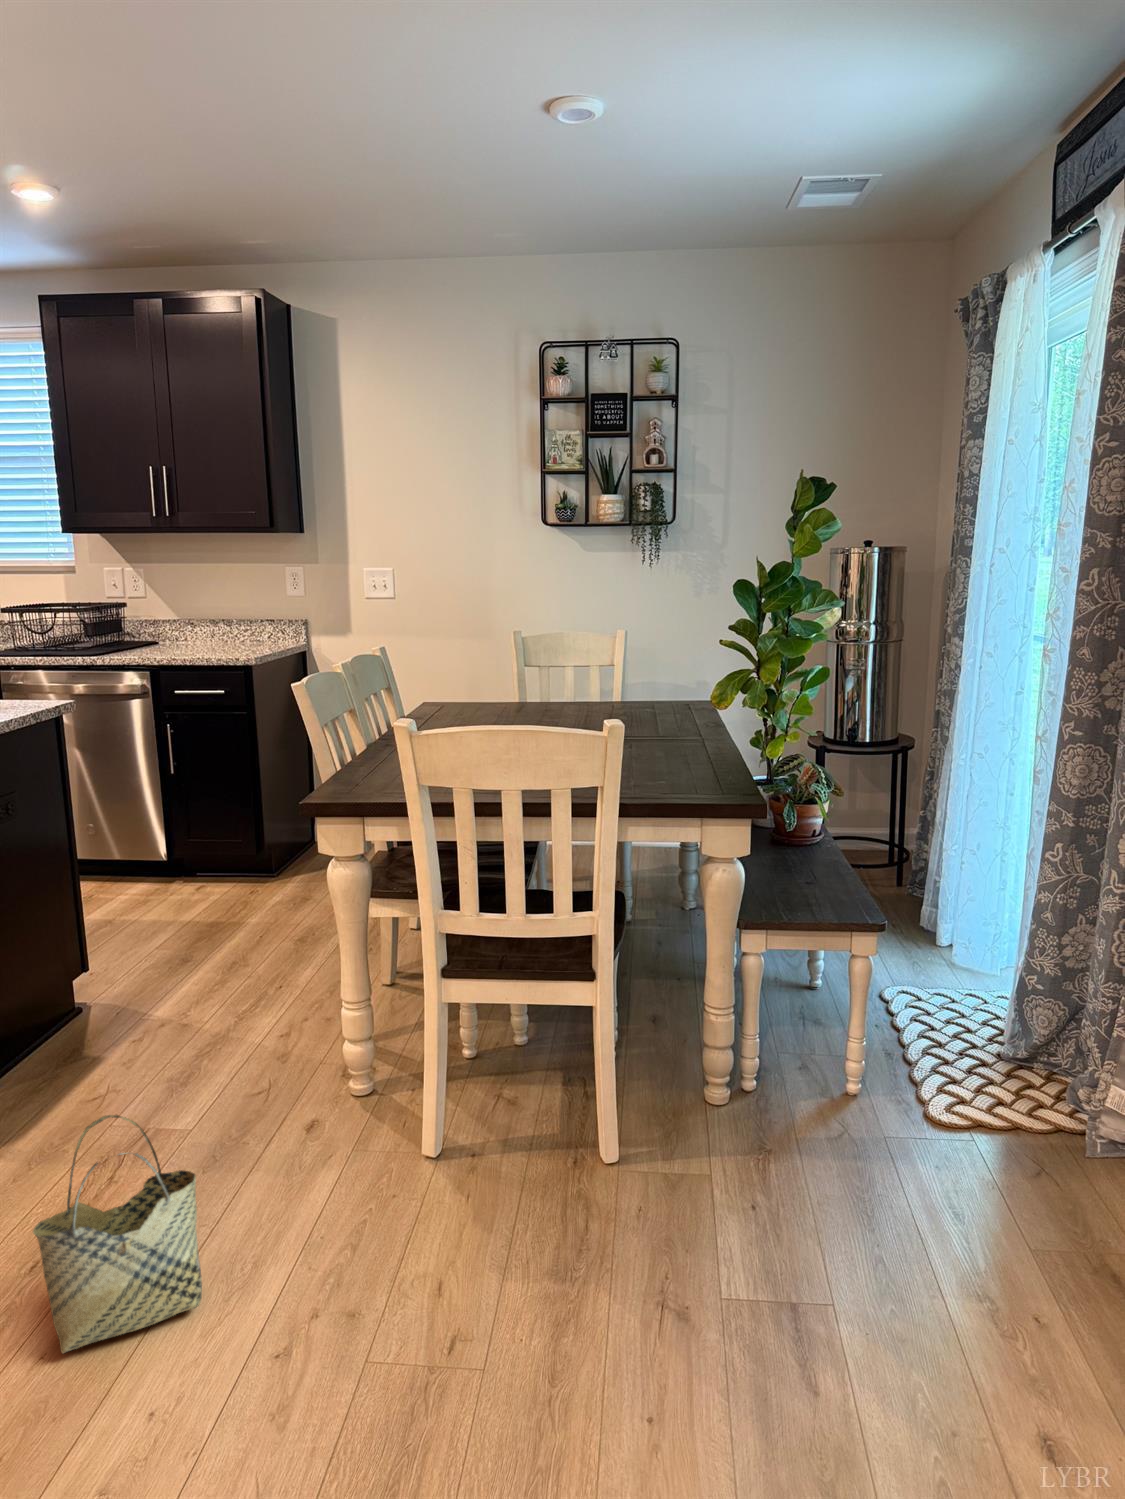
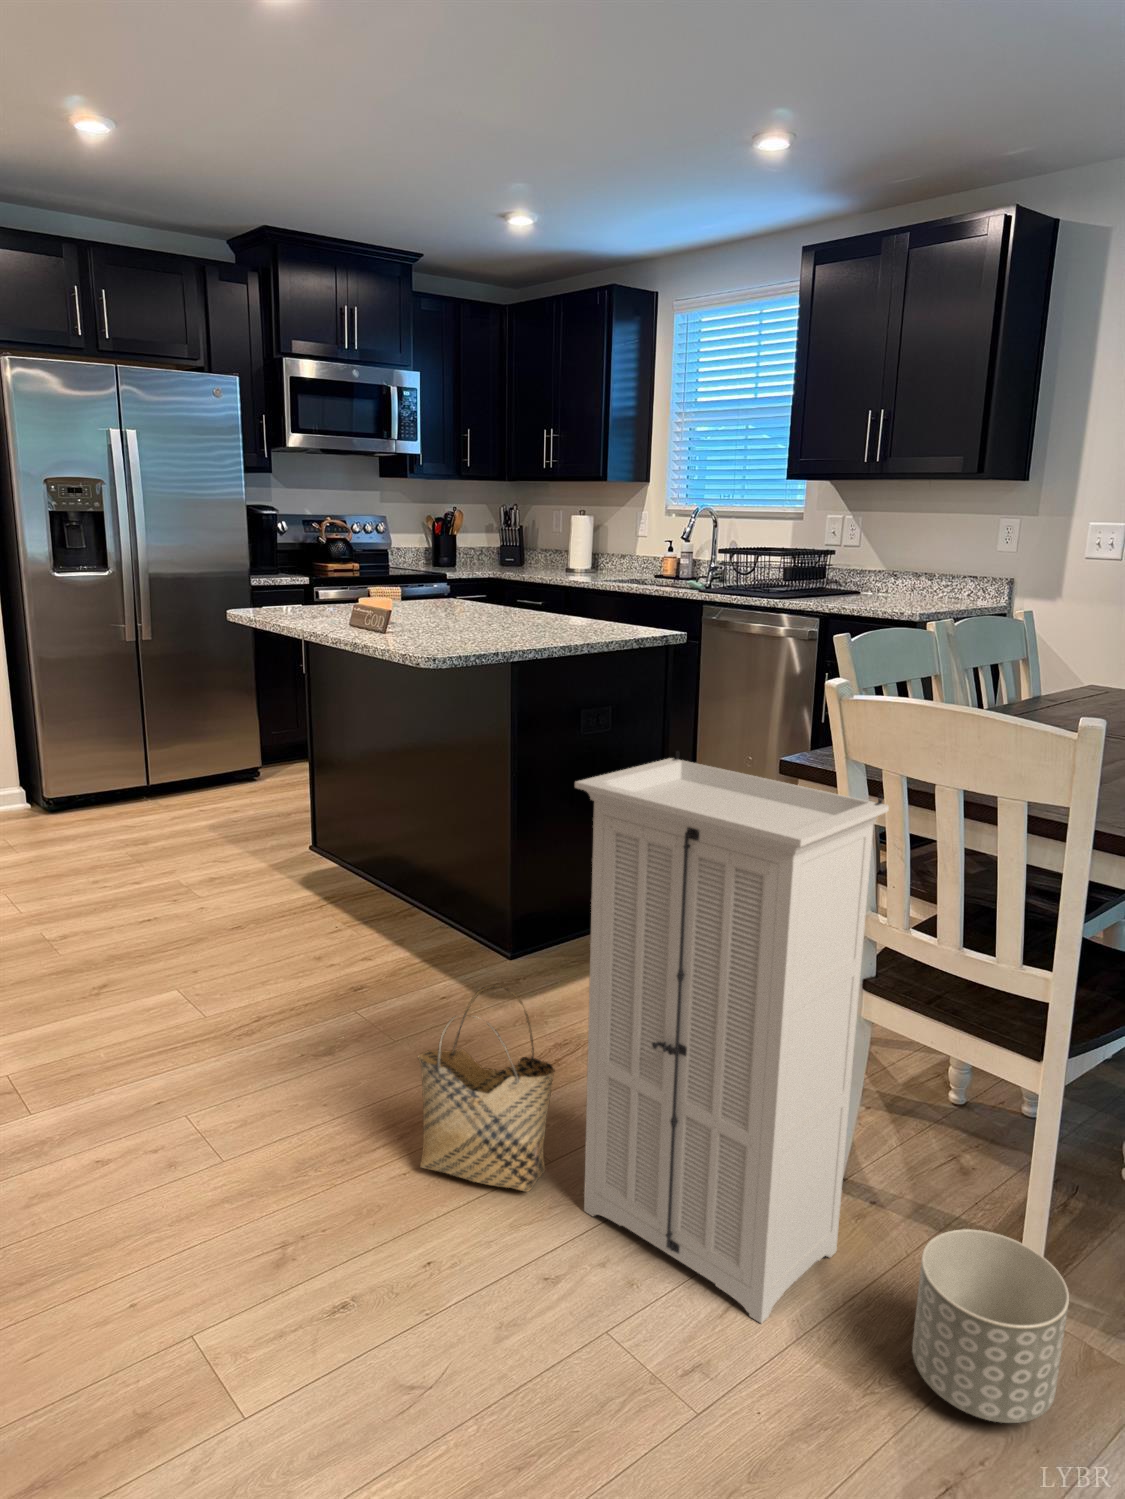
storage cabinet: none [208,819,475,1291] -> present [575,752,889,1323]
planter: none [571,1117,671,1249] -> present [912,1229,1069,1423]

